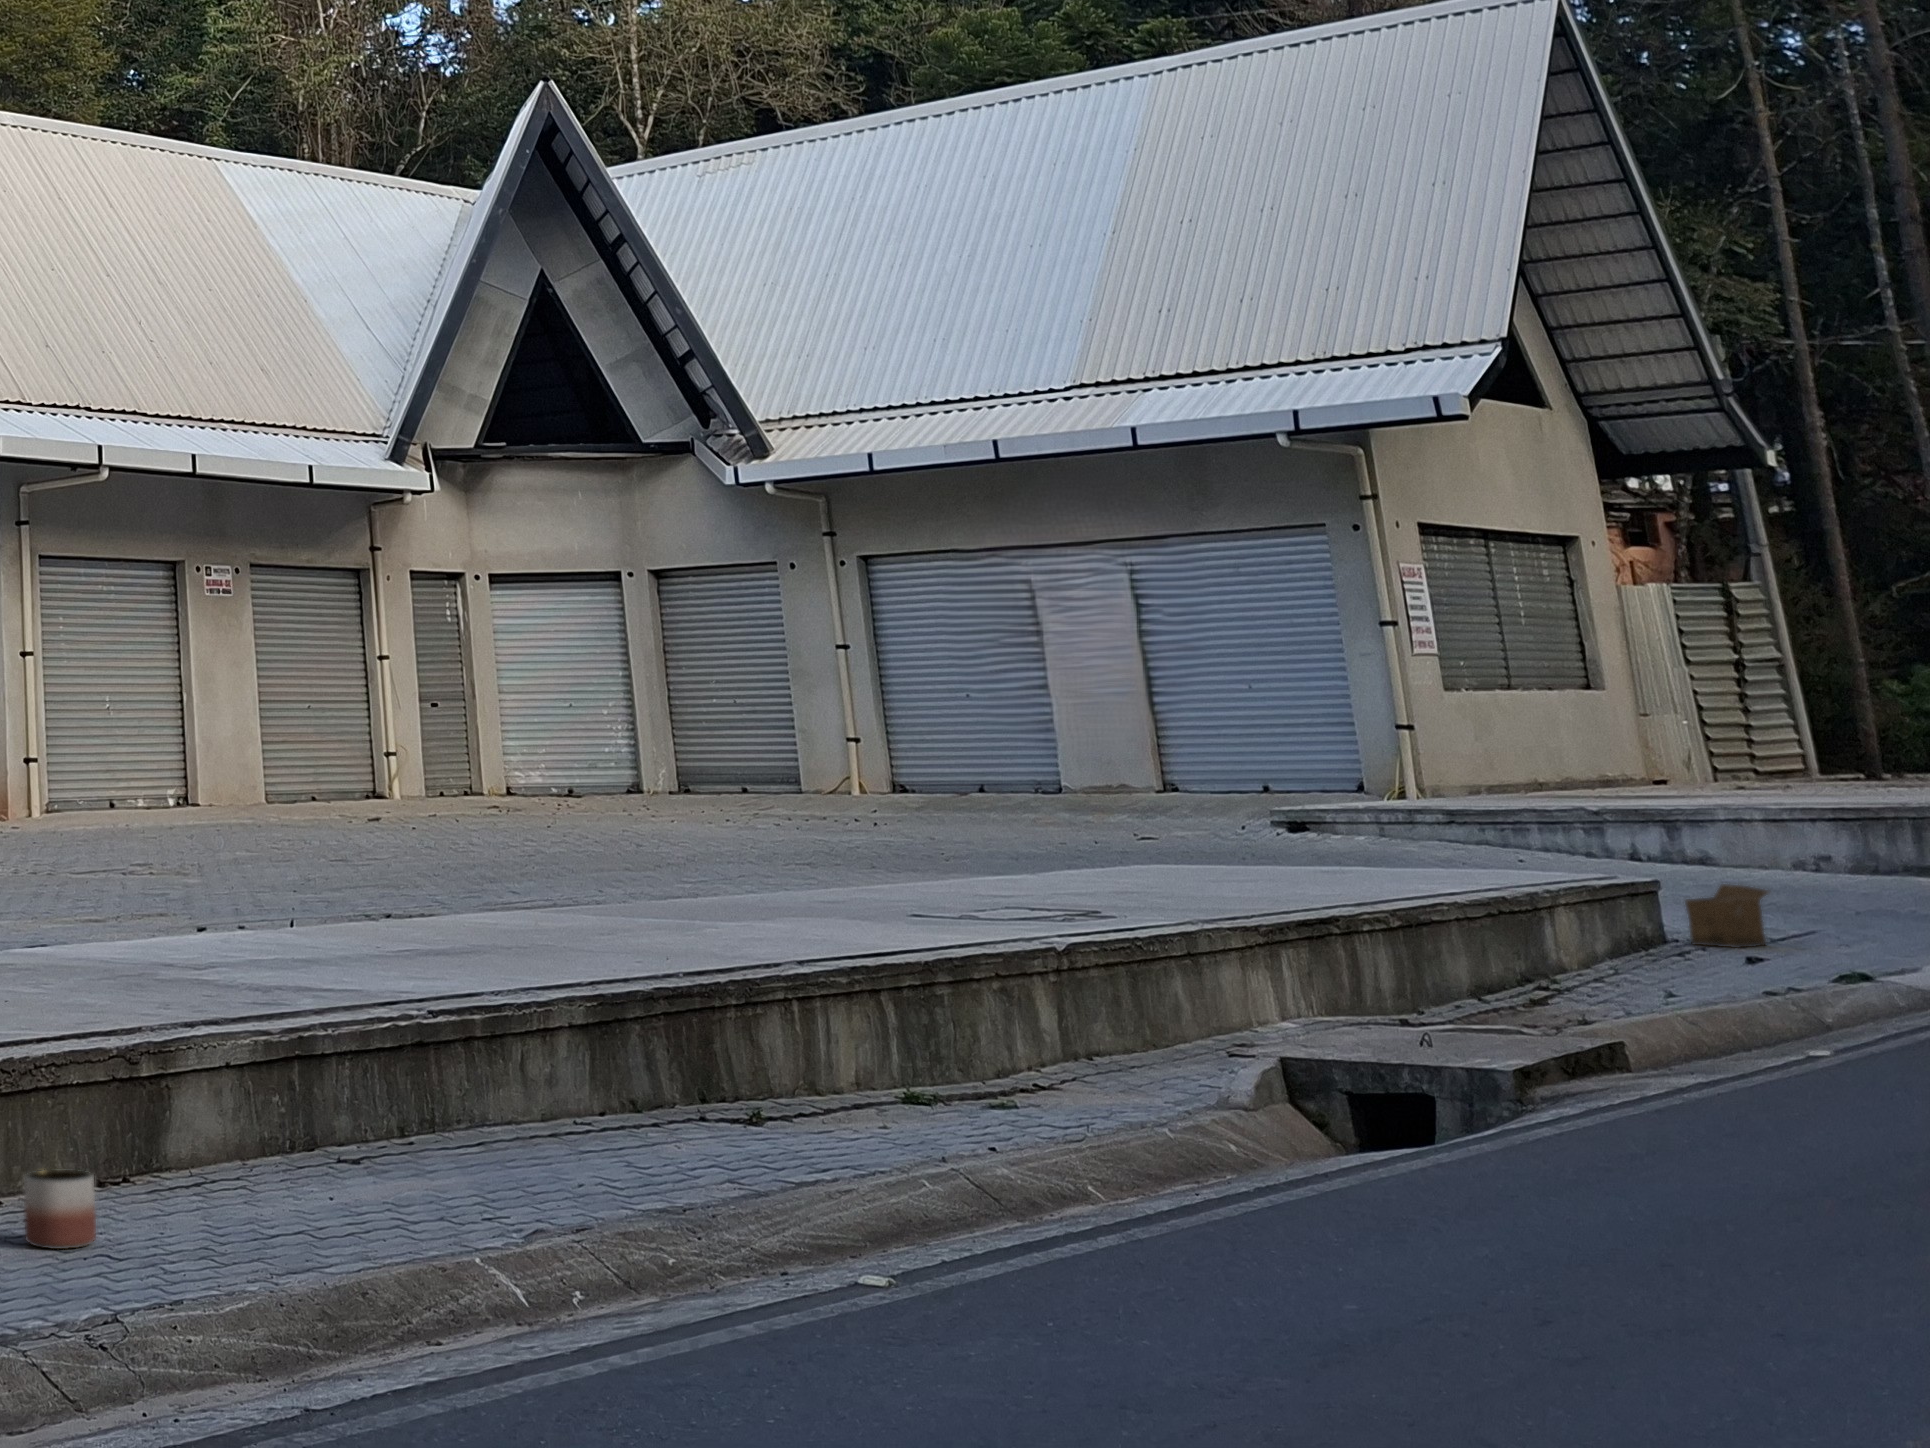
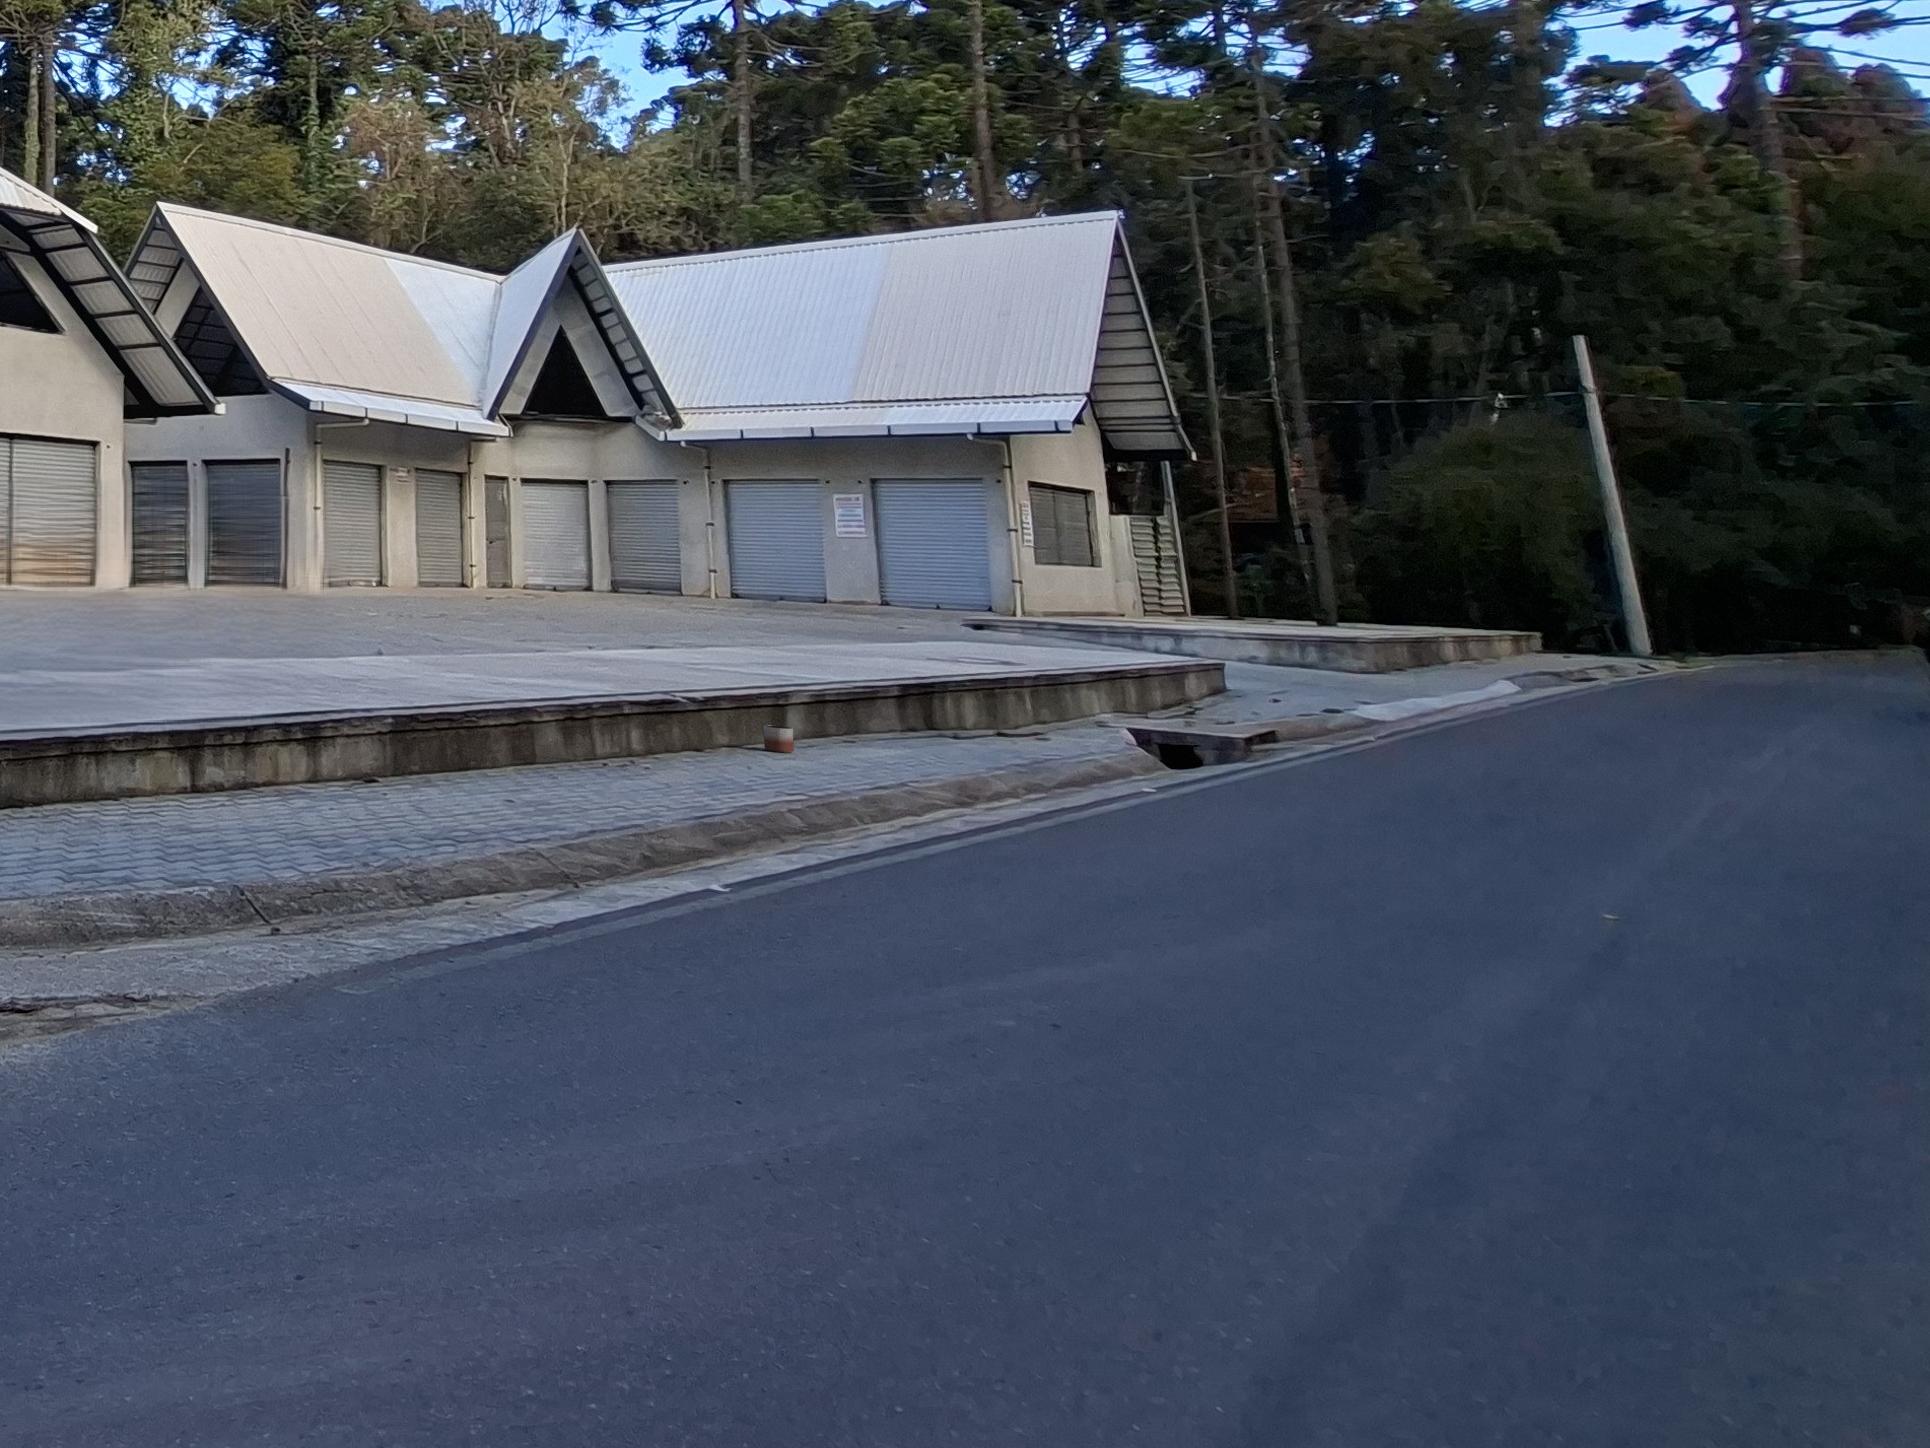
cardboard box: present [1685,884,1769,948] -> none [1243,669,1286,697]

